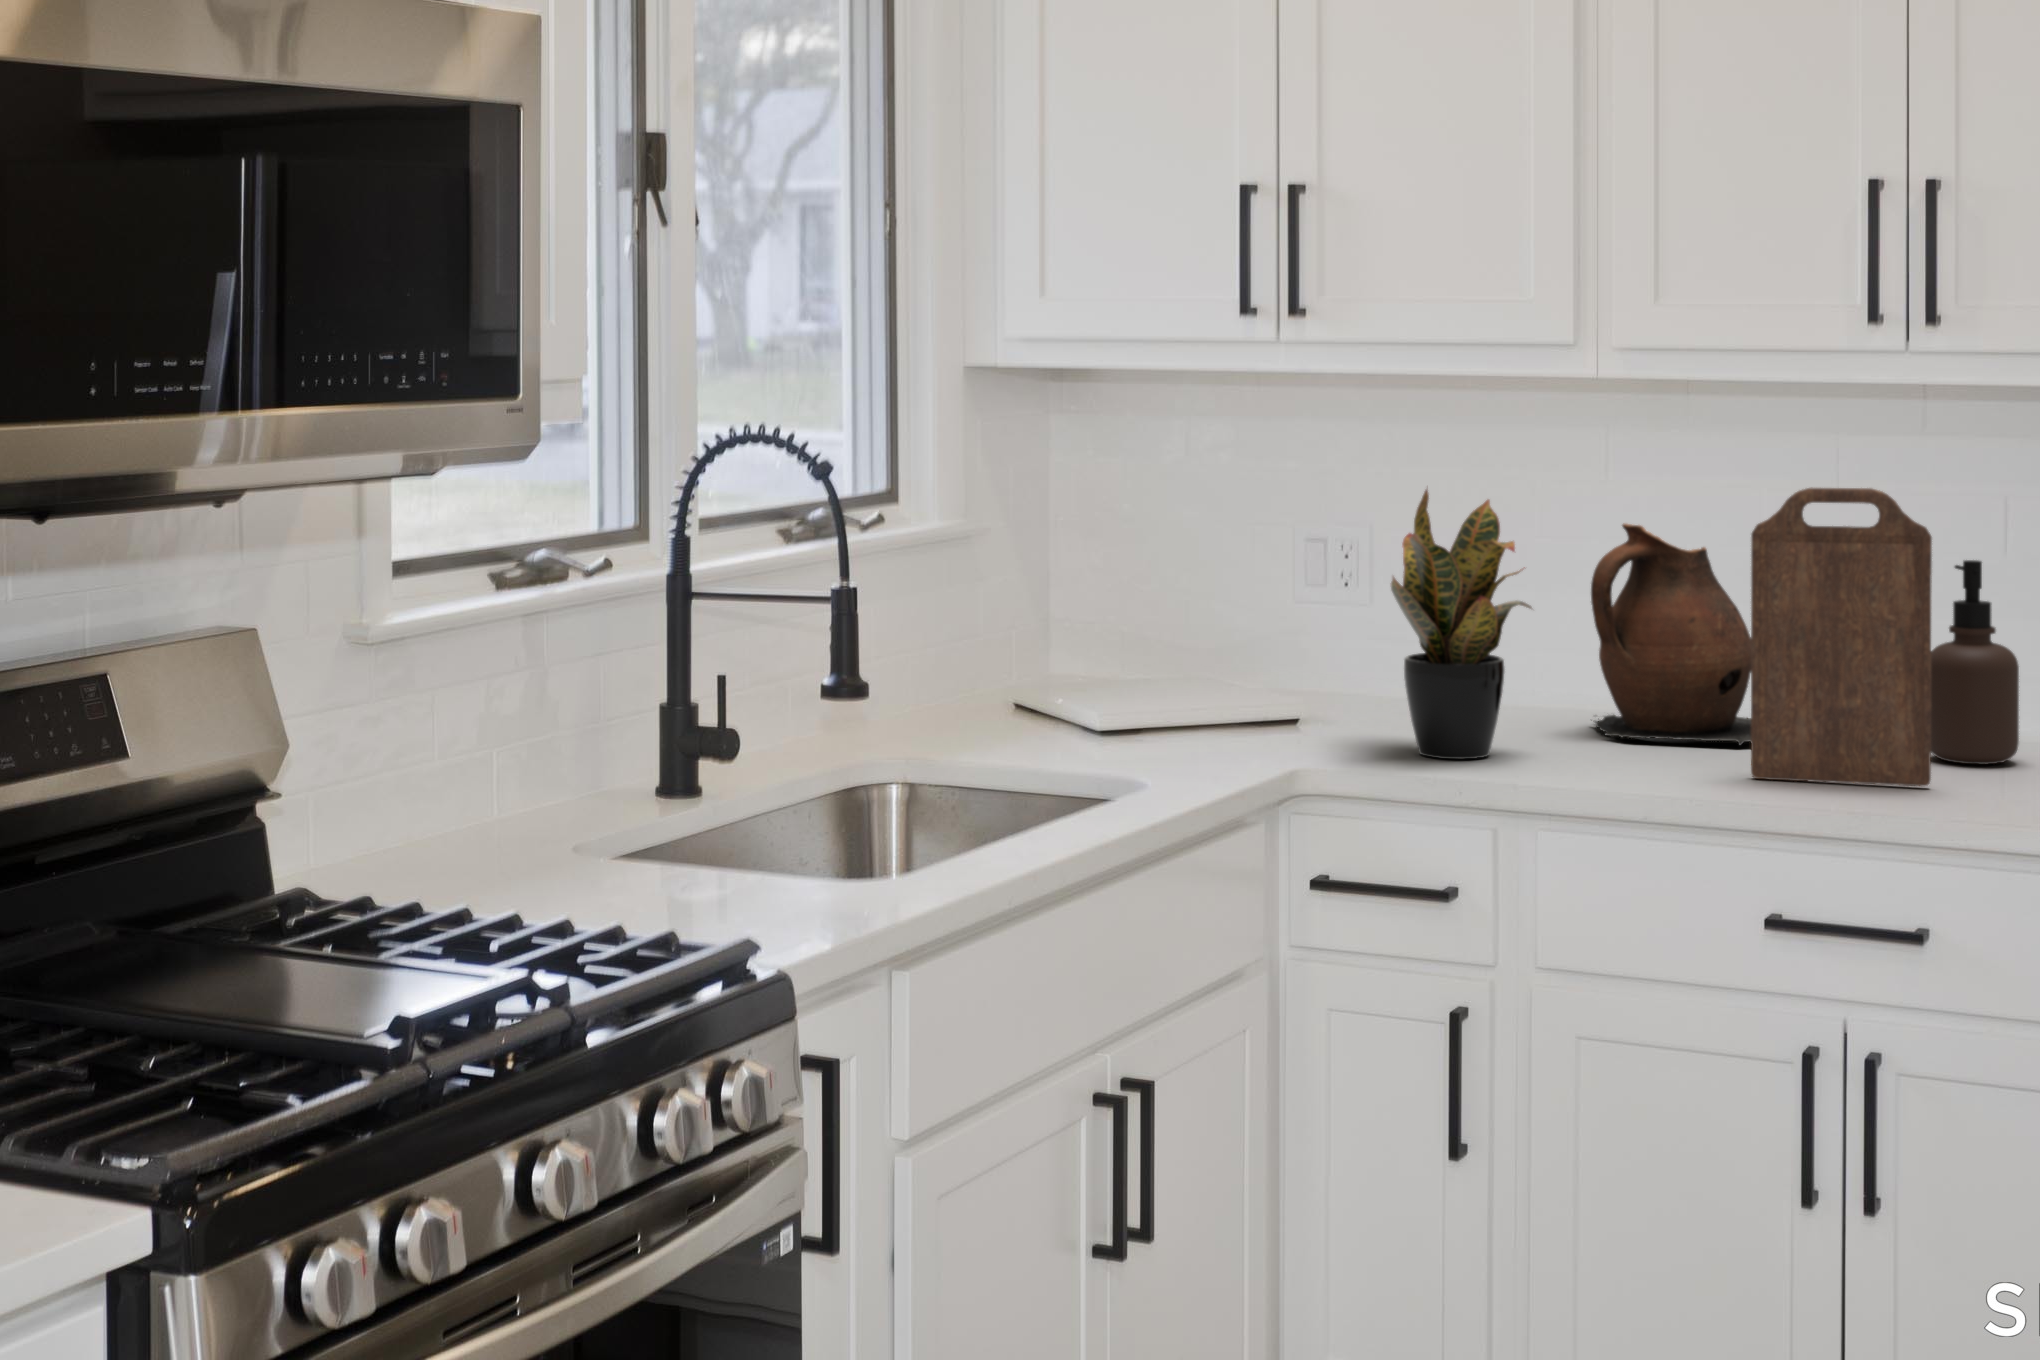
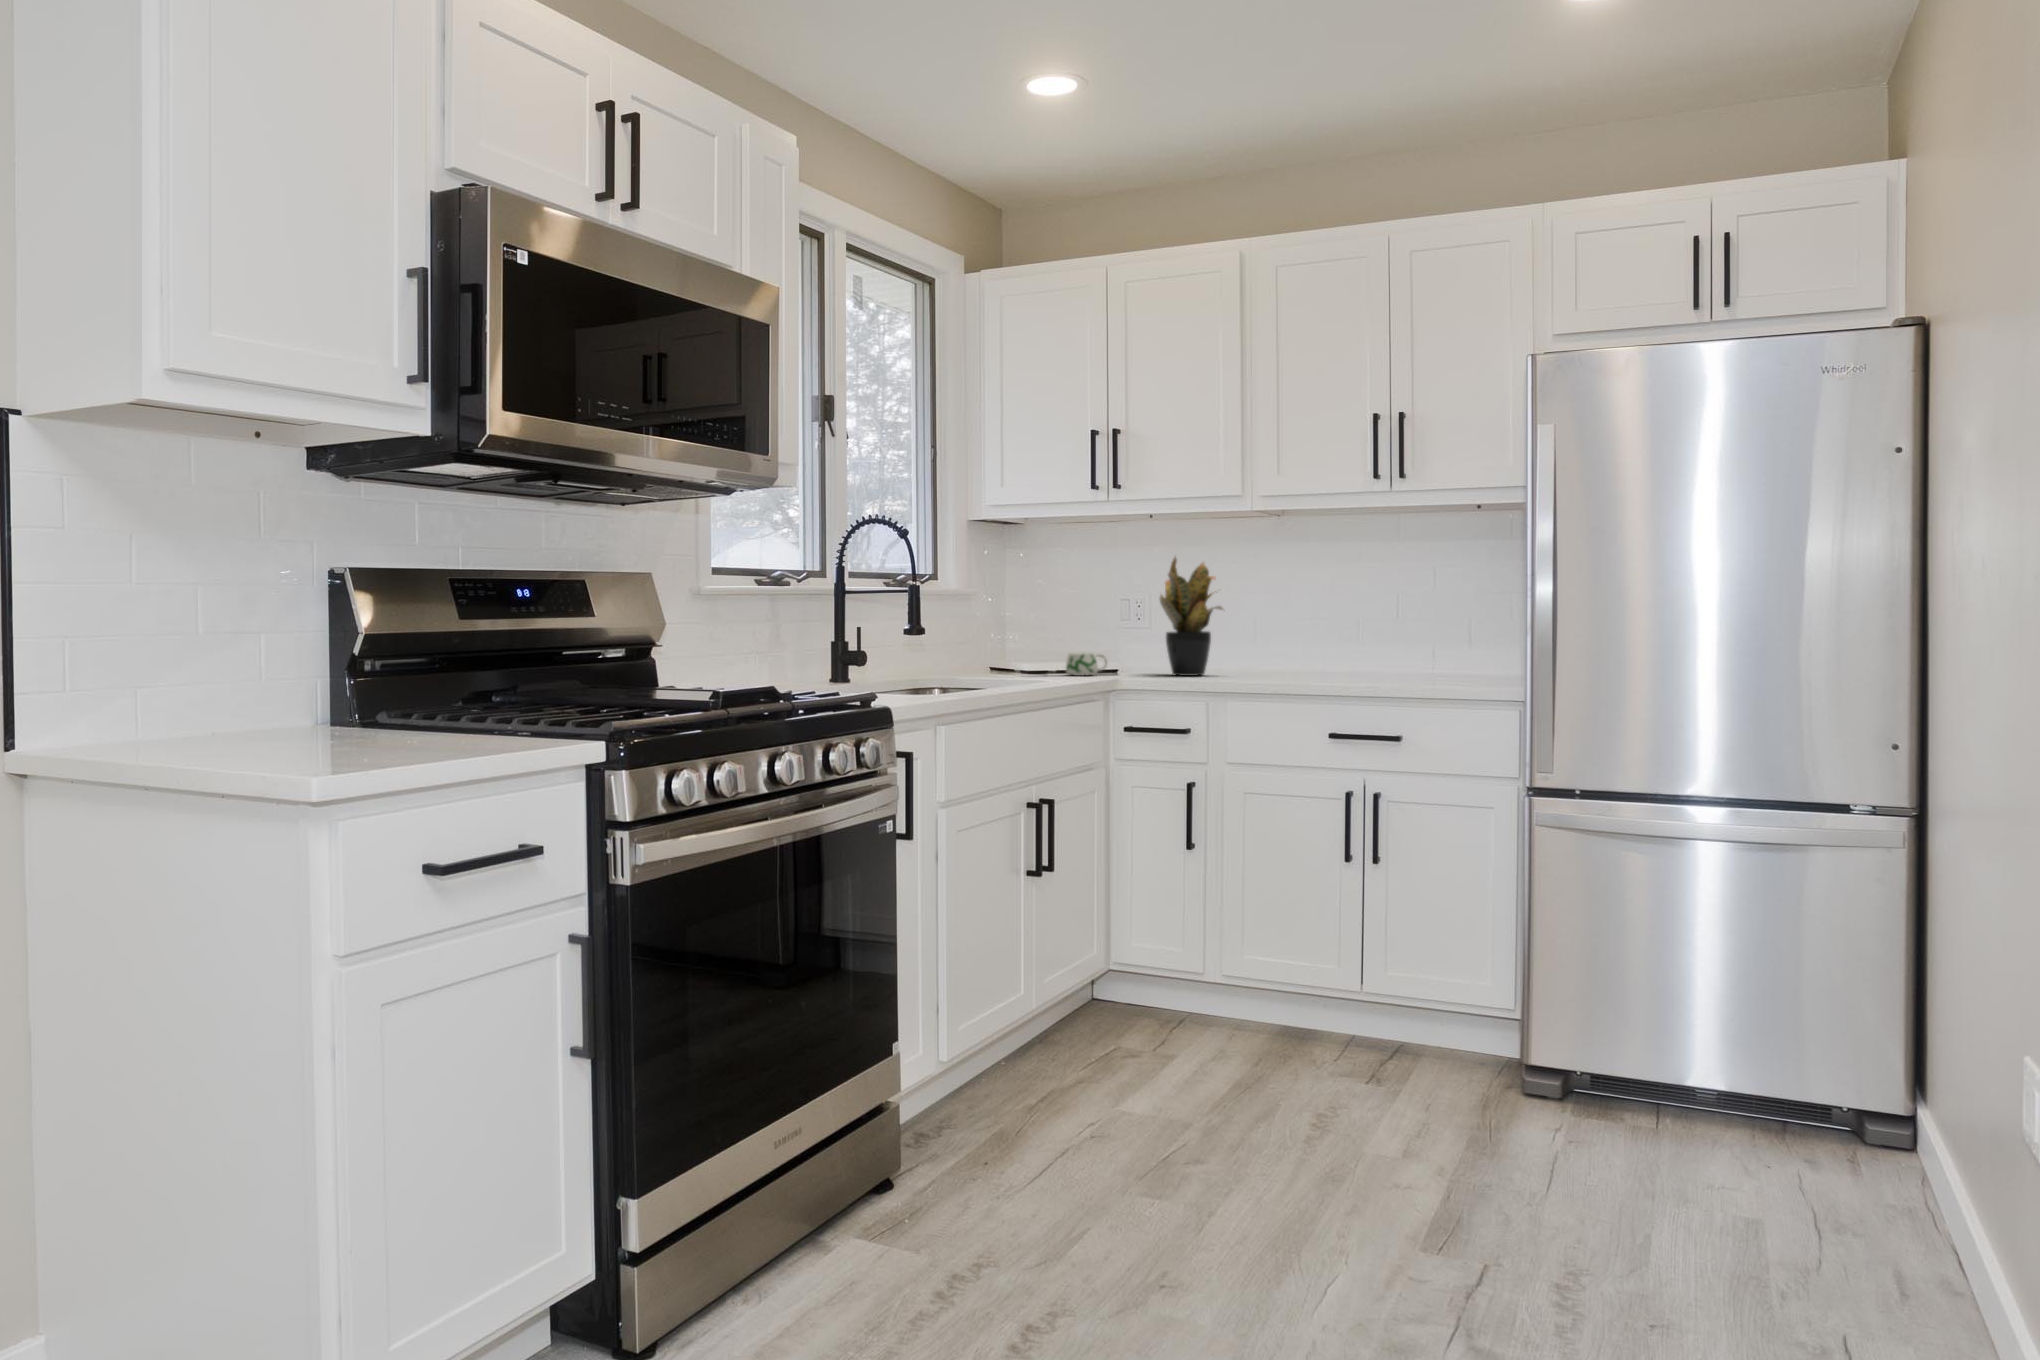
cutting board: present [1751,488,1932,786] -> none [1323,545,1404,679]
ceramic pitcher: present [1591,523,1751,745] -> none [1250,578,1328,674]
soap dispenser: present [1931,560,2019,764] -> none [1403,586,1445,677]
mug: none [1182,704,1275,760] -> present [1066,652,1107,676]

